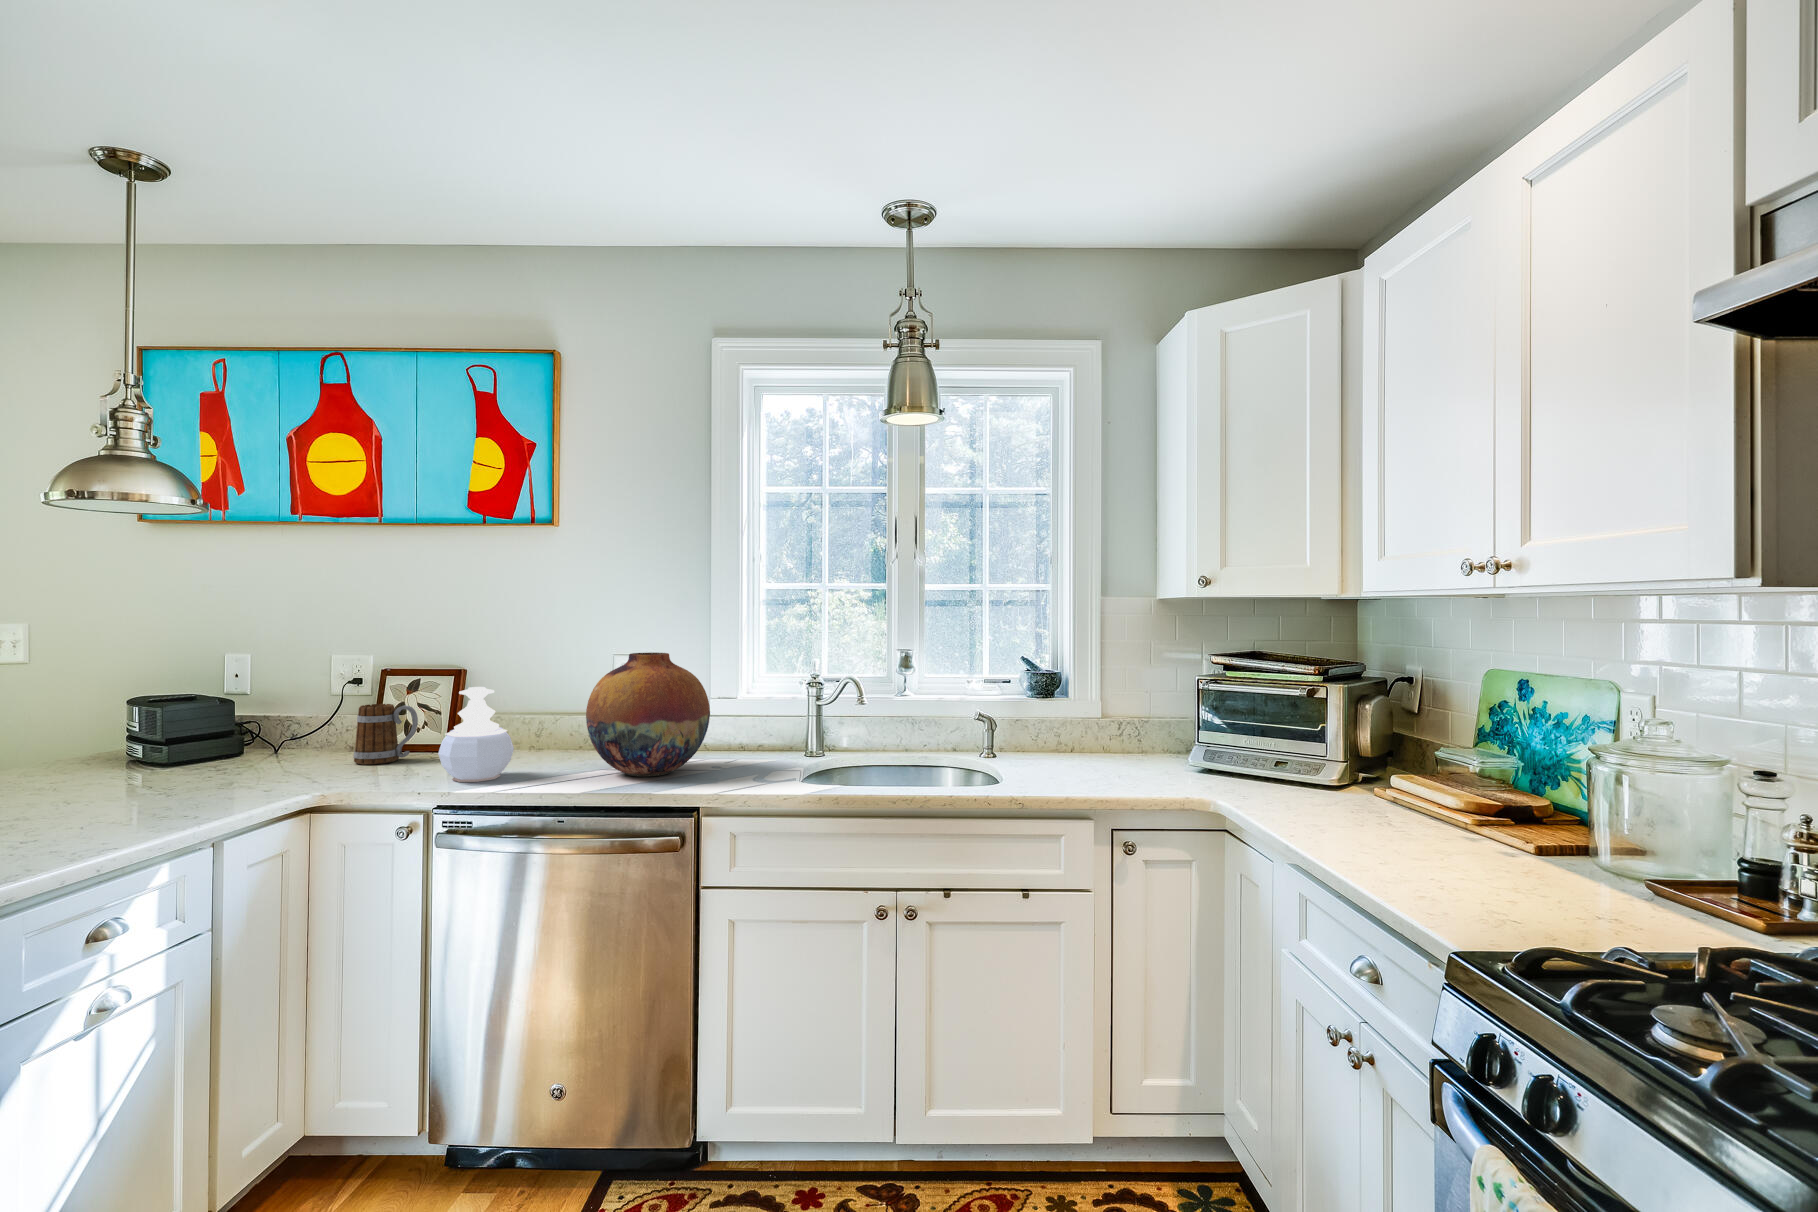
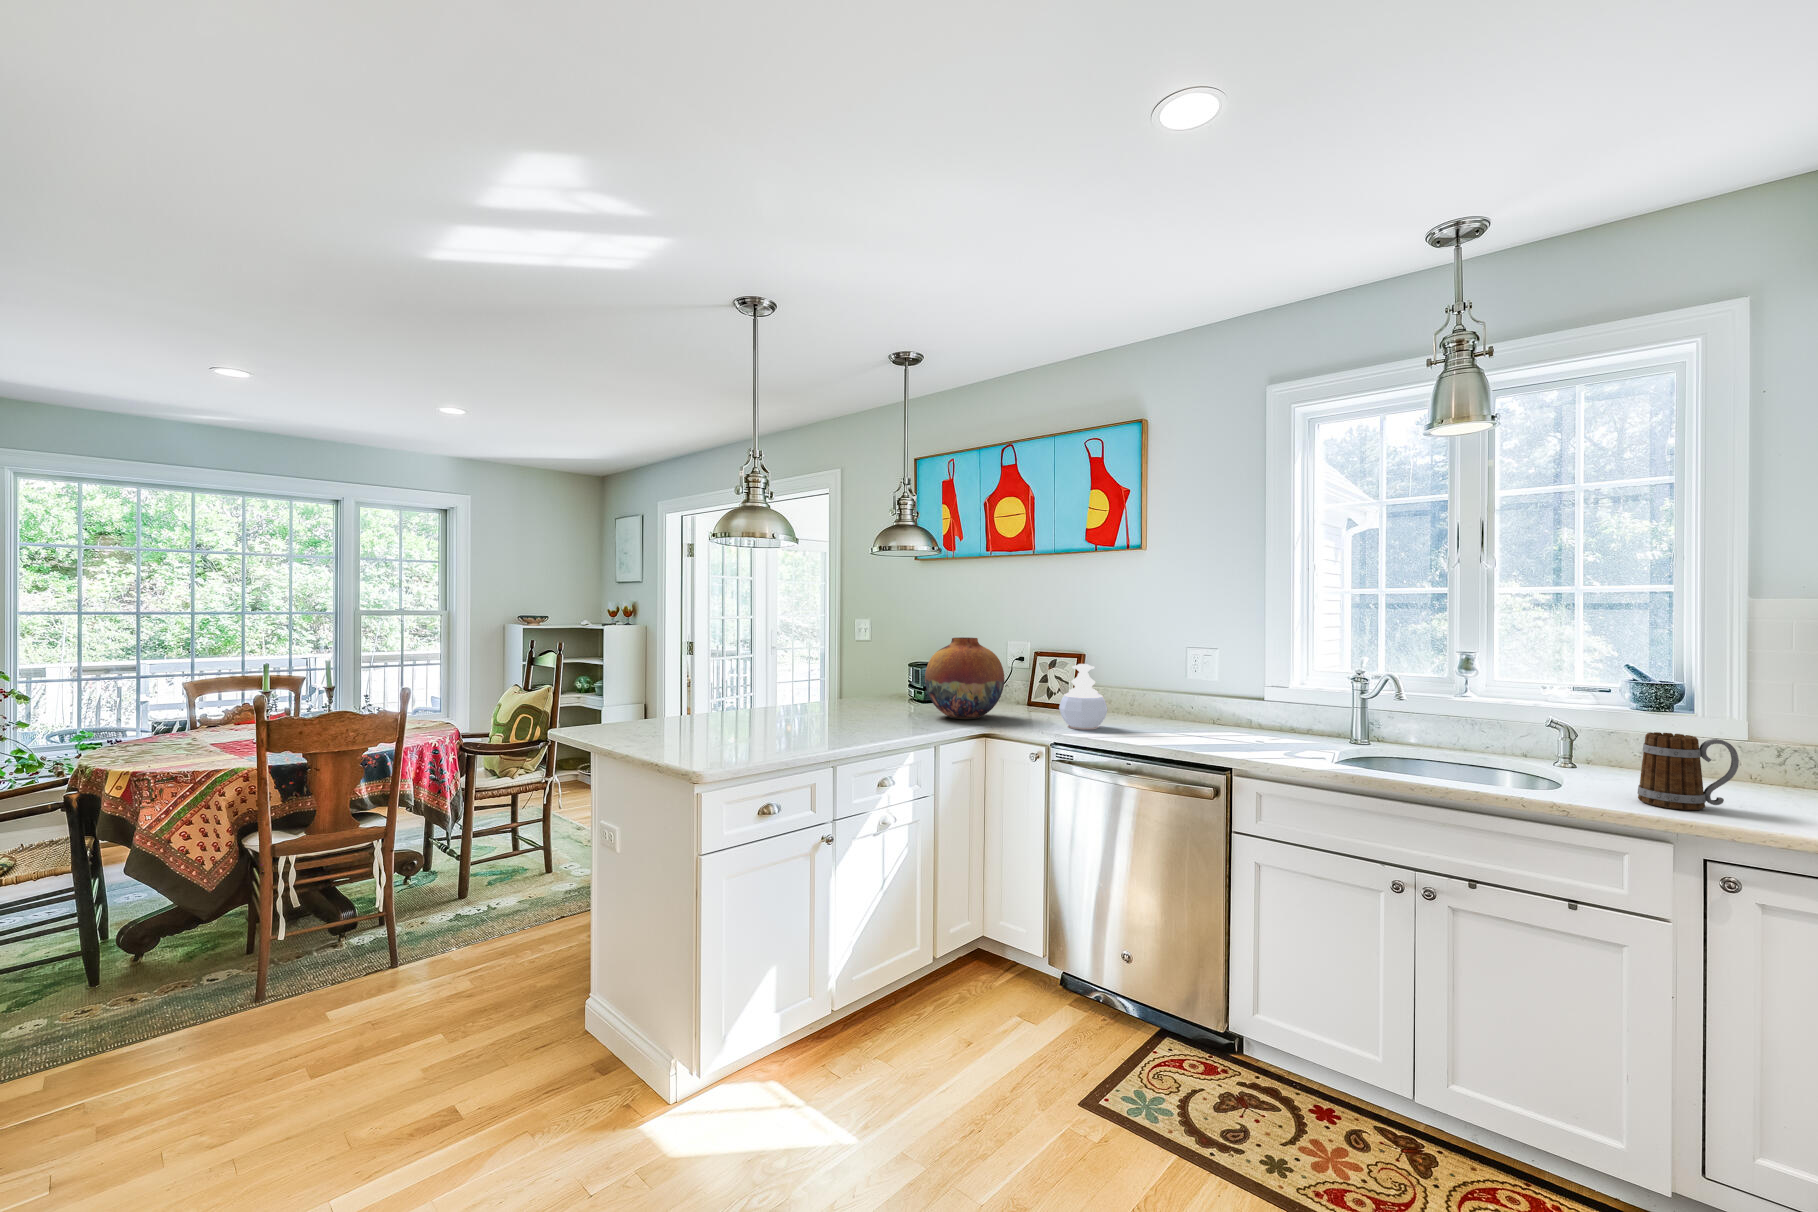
vase: present [586,653,710,777] -> present [925,637,1004,719]
mug: present [354,704,418,764] -> present [1638,732,1739,810]

